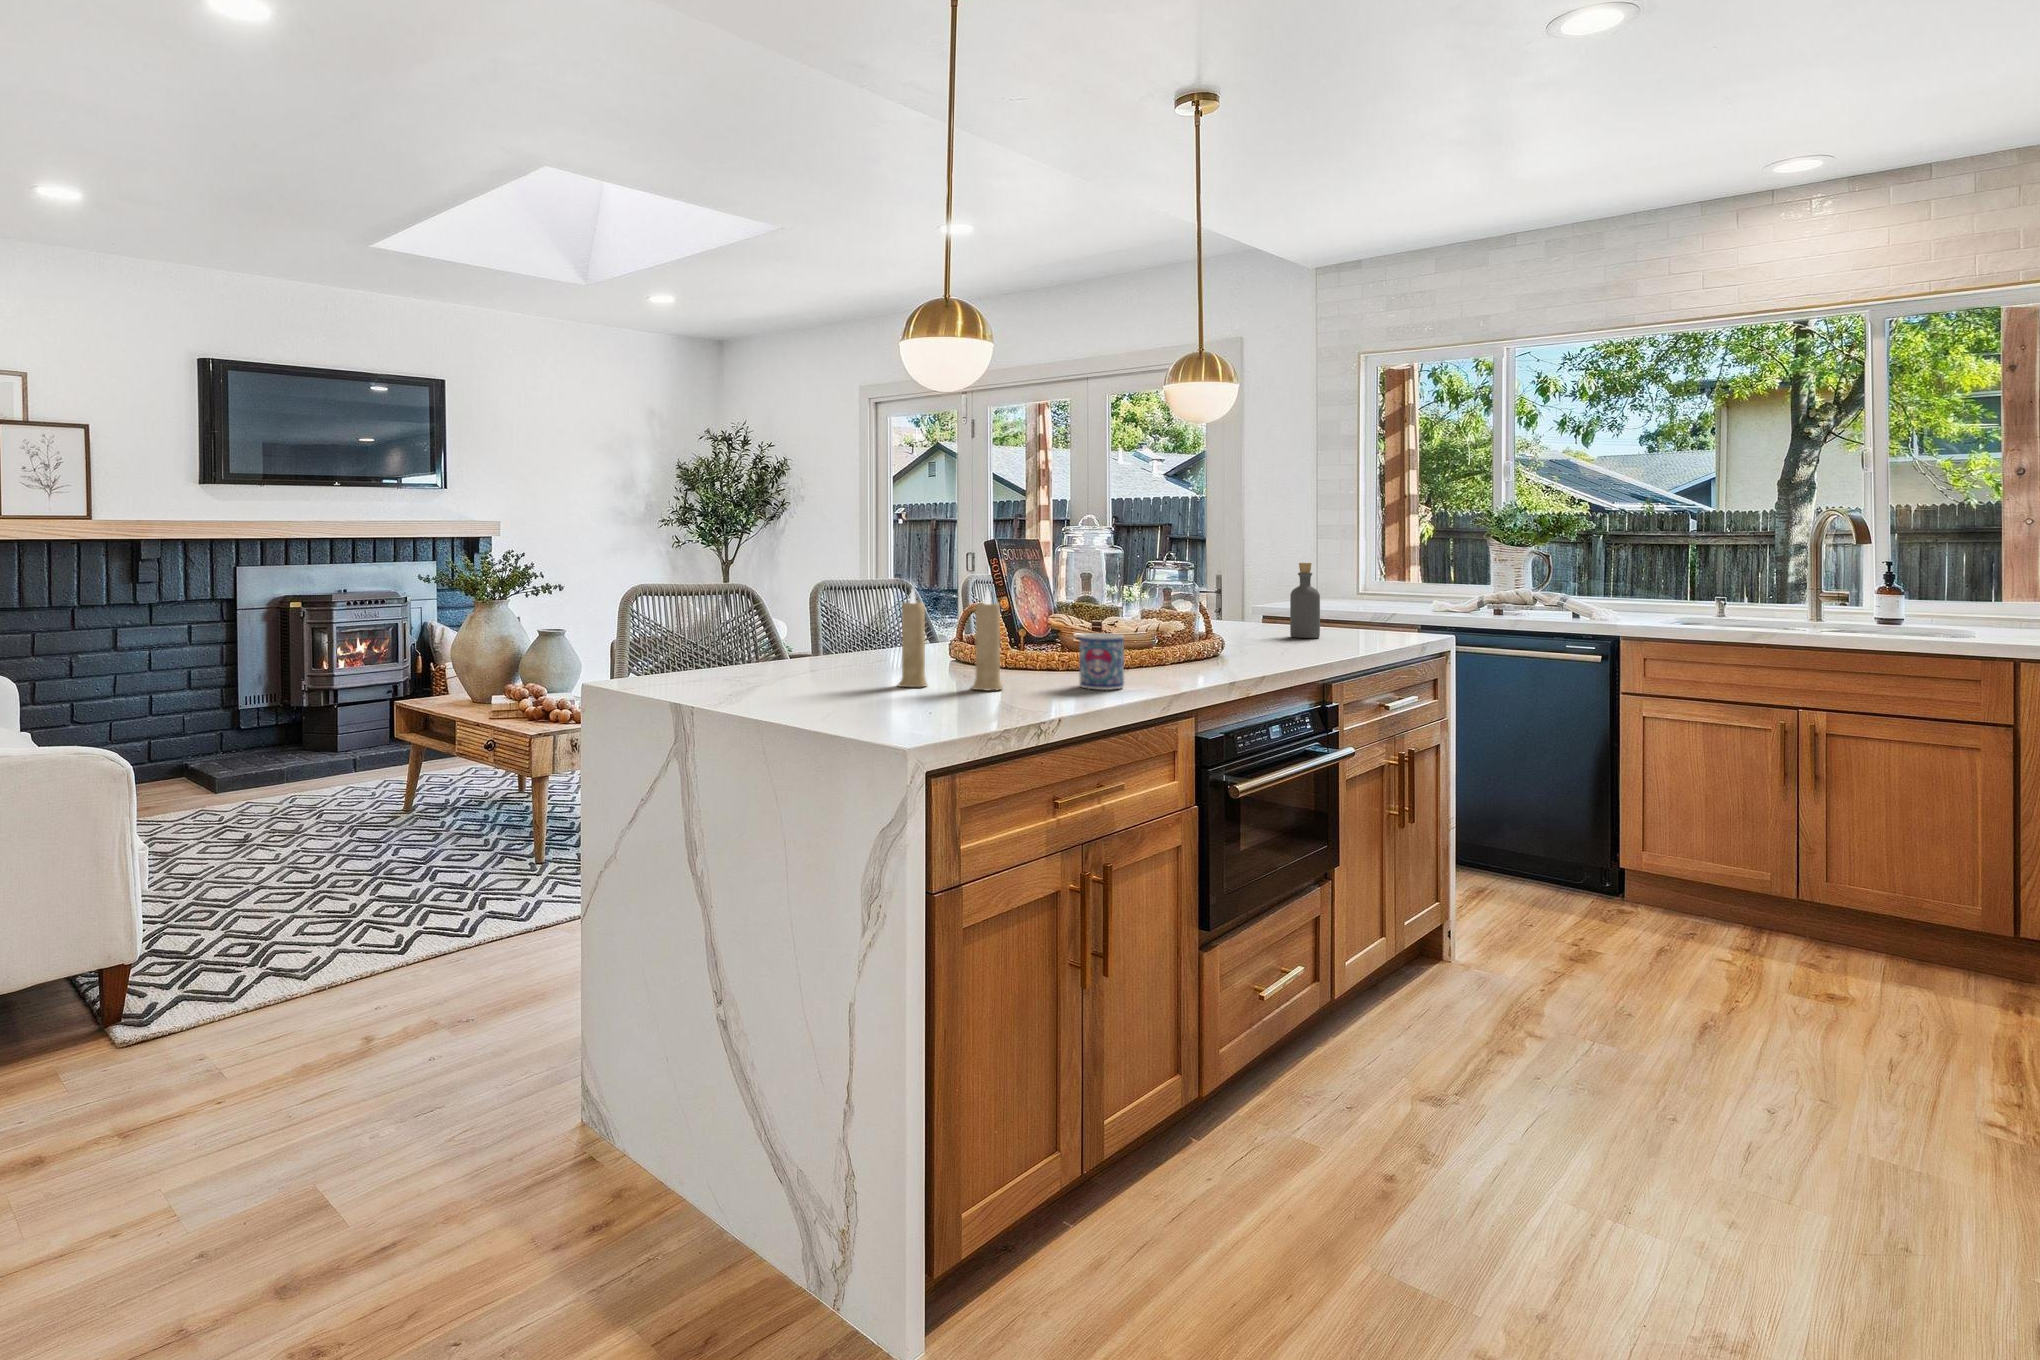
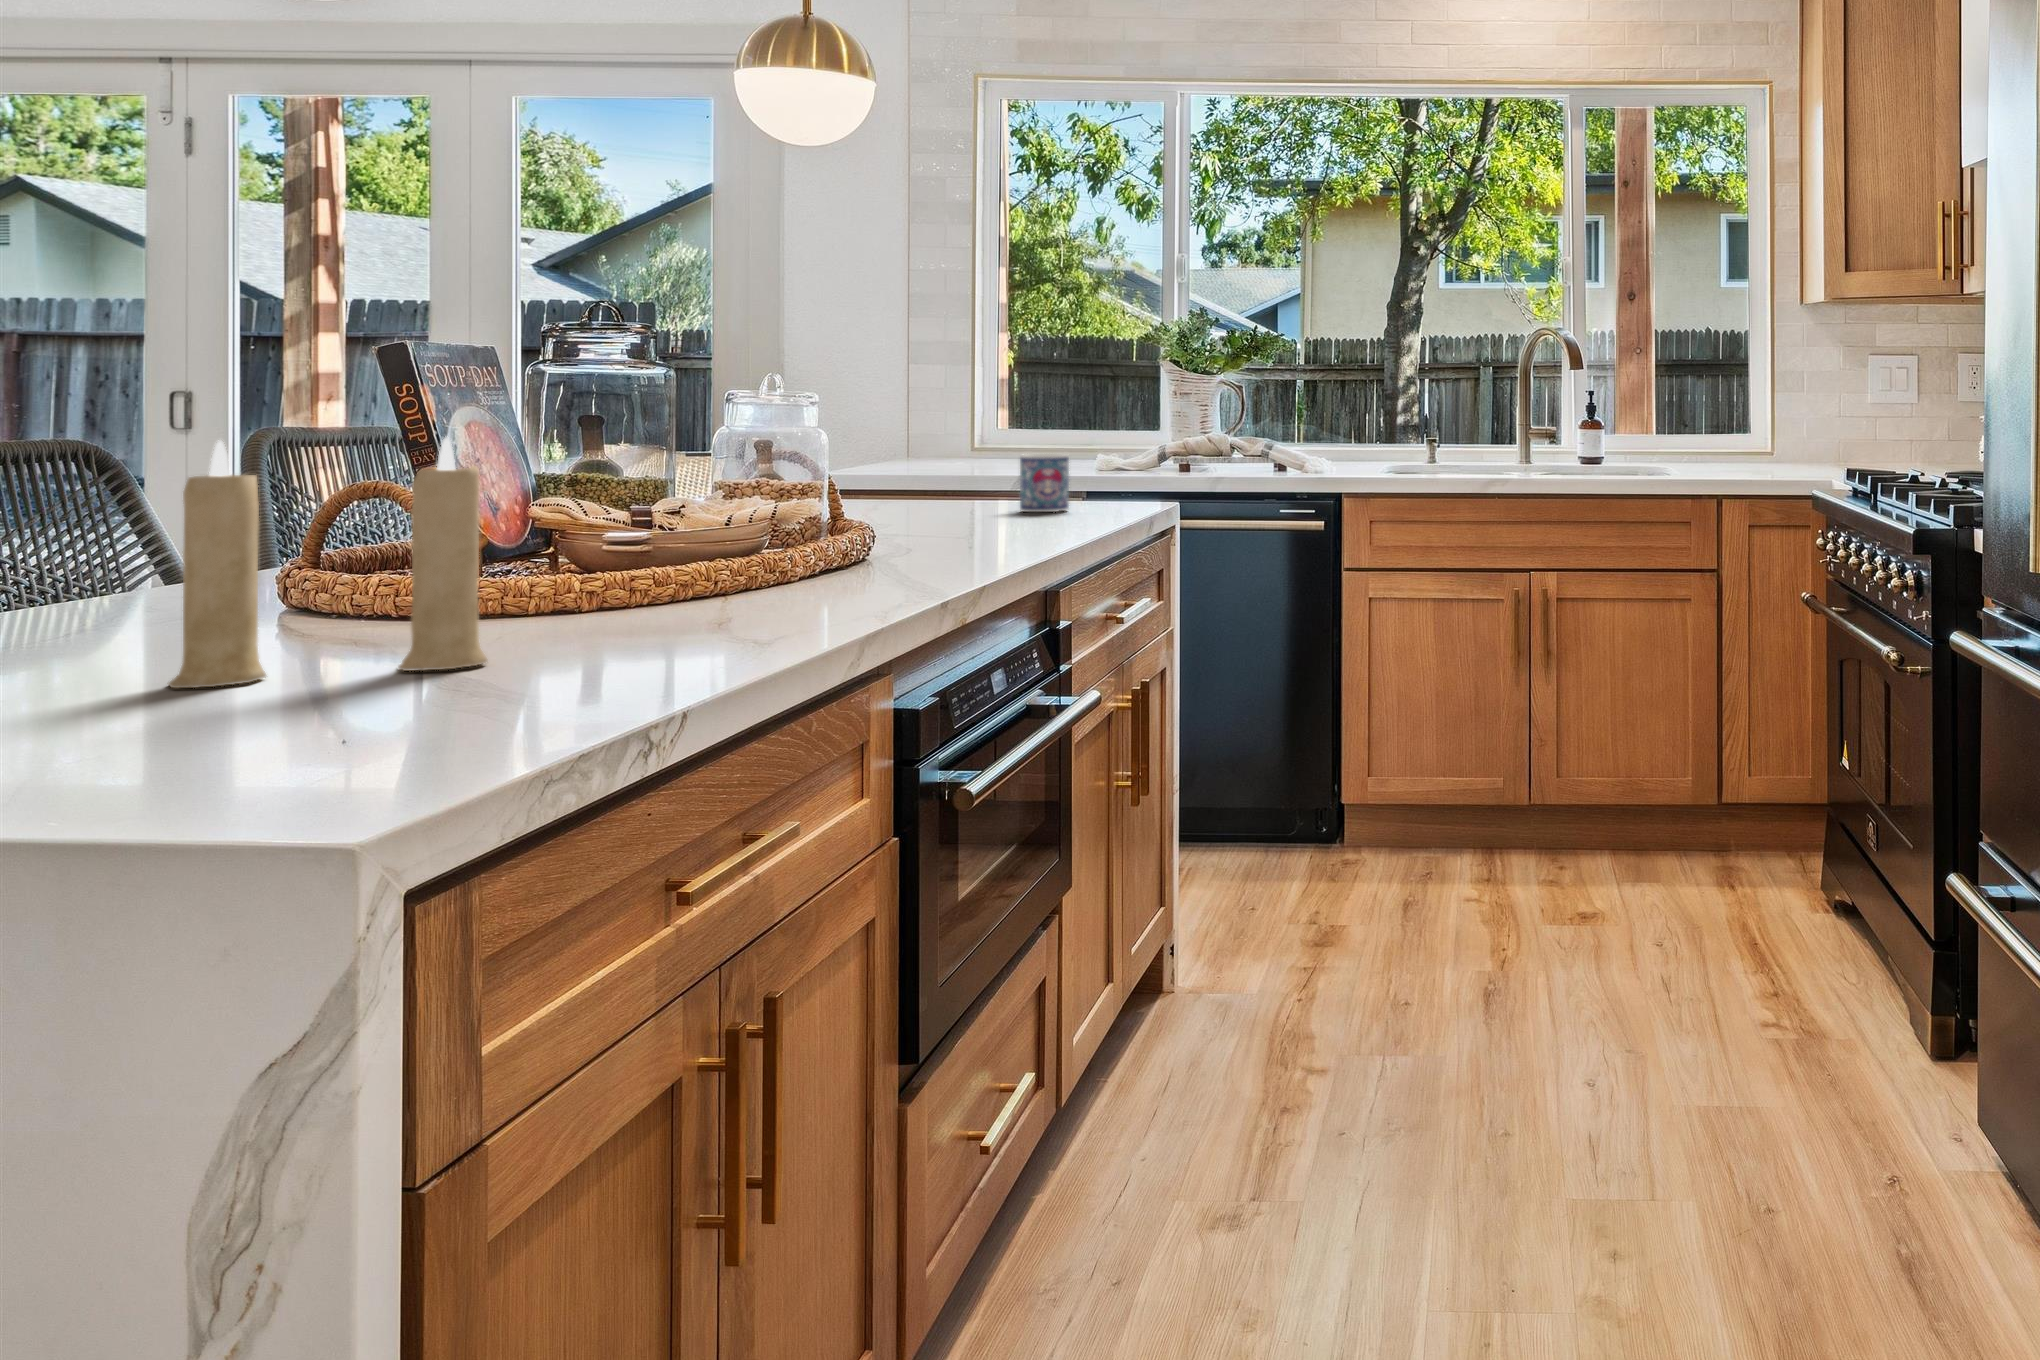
bottle: present [1290,563,1320,638] -> none [952,394,1001,520]
mug: present [1079,633,1124,690] -> present [1020,454,1069,512]

